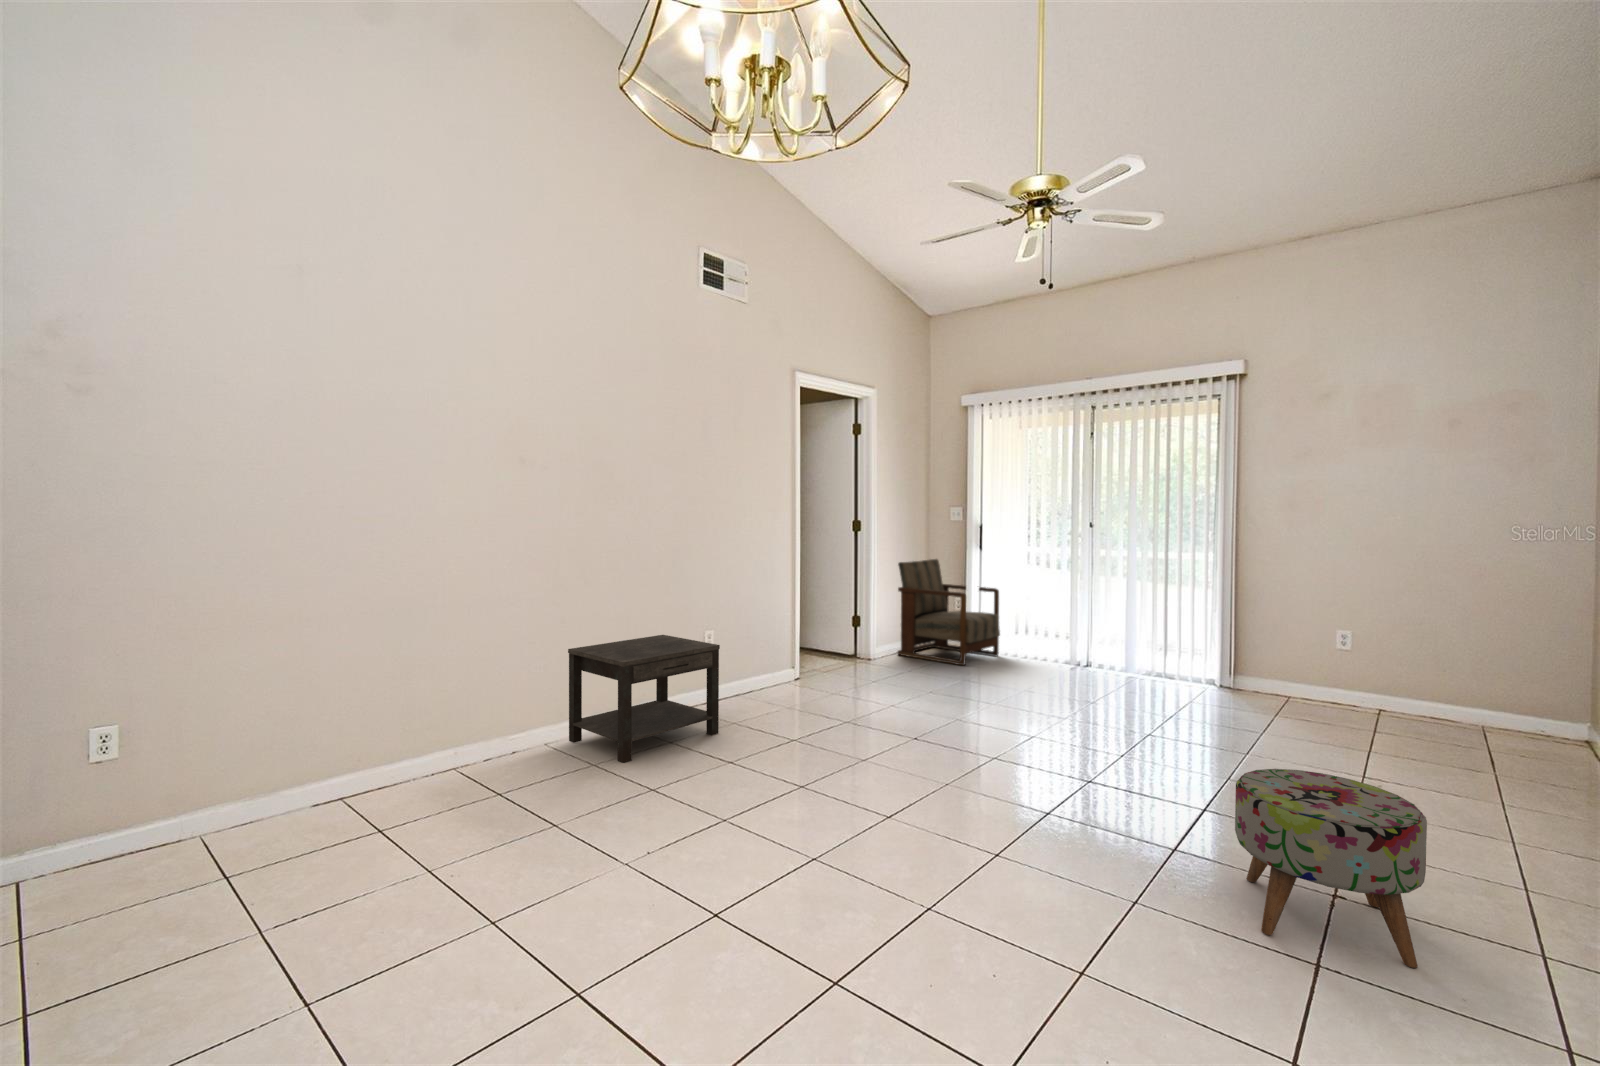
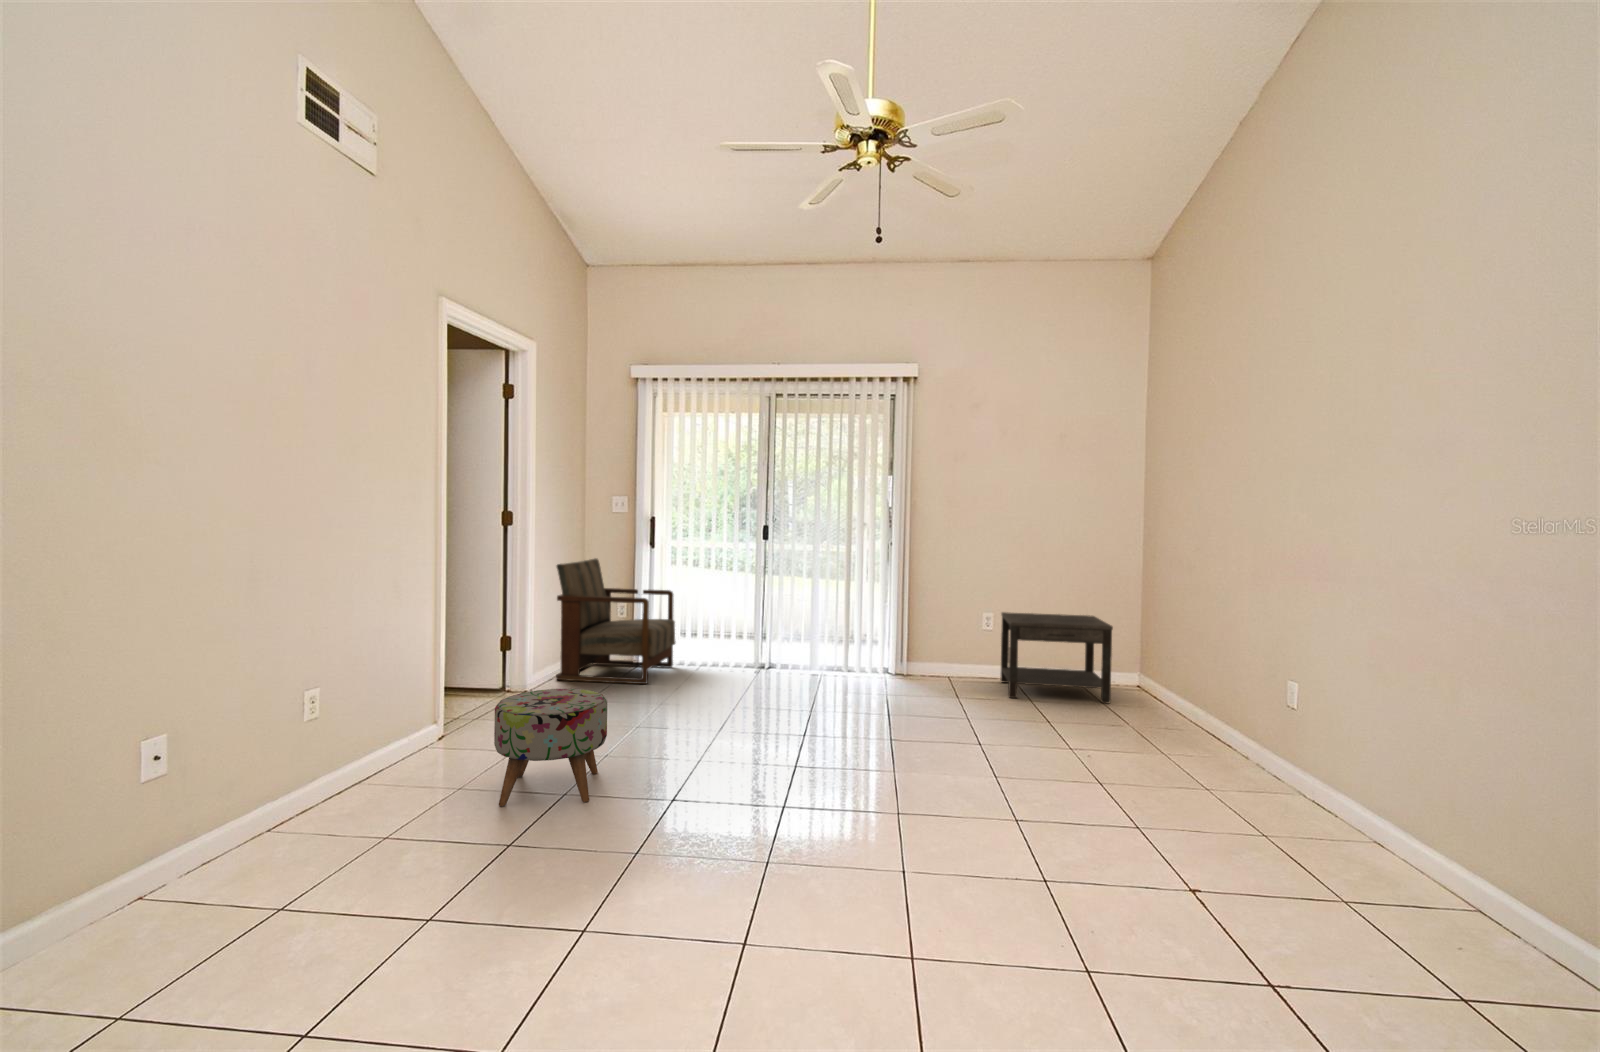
side table: present [568,635,720,763] -> present [1001,612,1113,704]
ottoman: present [1235,769,1427,968] -> present [494,689,607,806]

